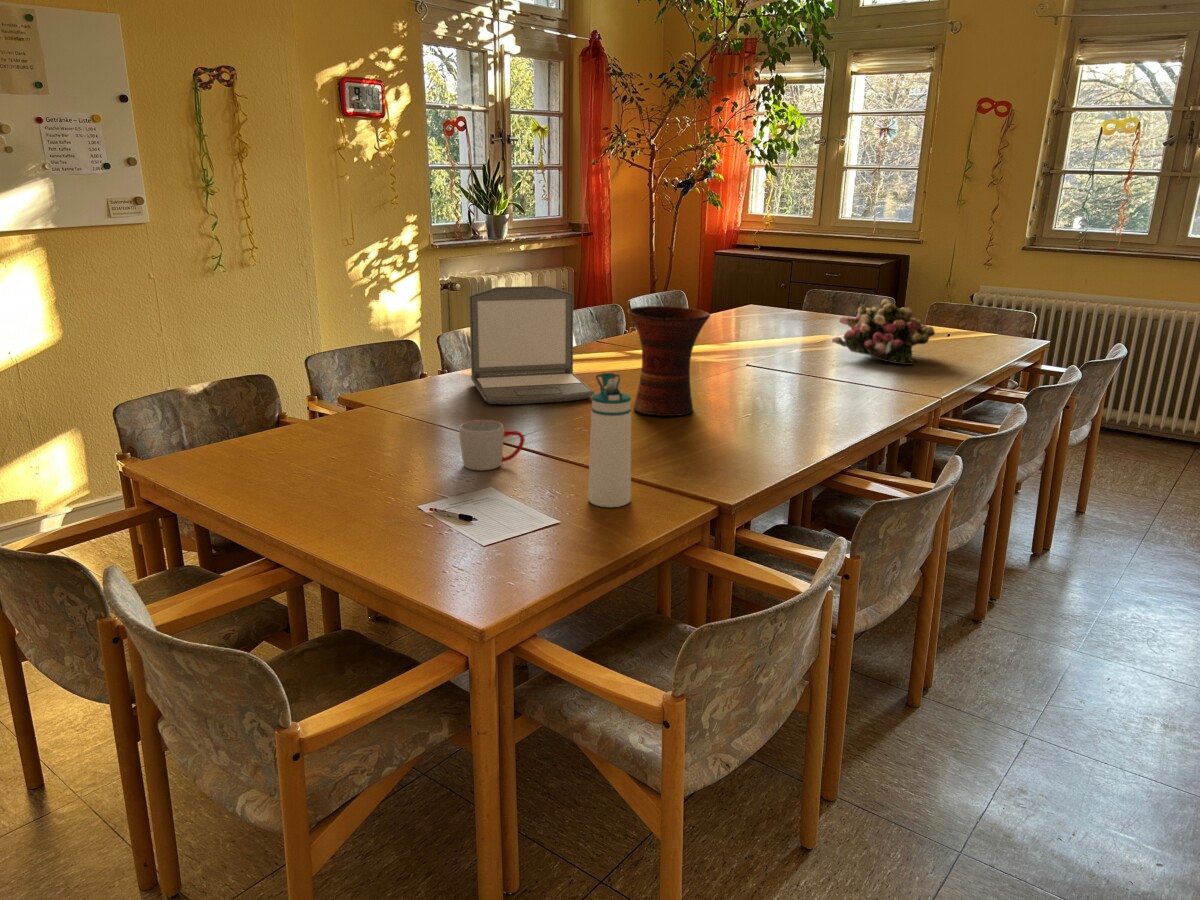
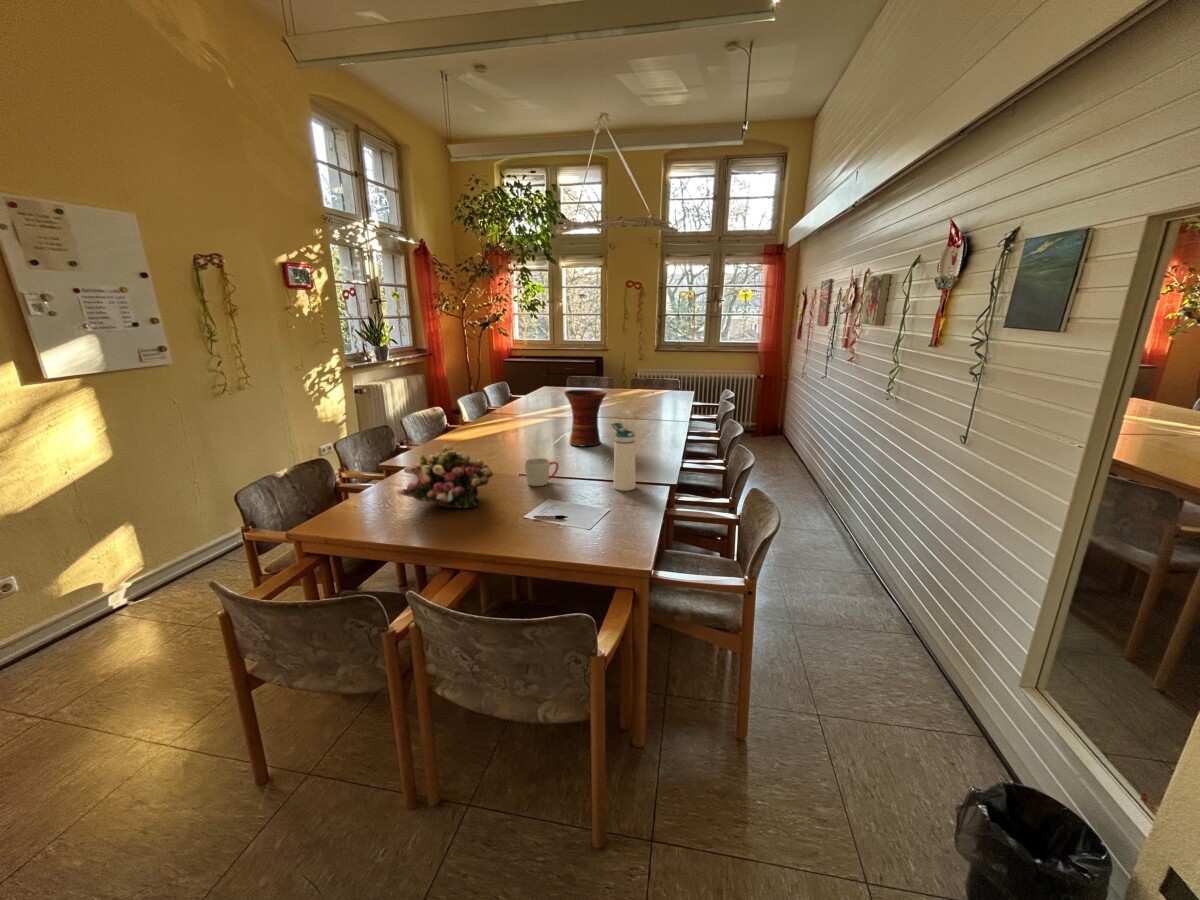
laptop: present [469,286,594,404] -> none [461,385,543,453]
flower arrangement: present [832,299,935,365] -> present [397,445,493,508]

